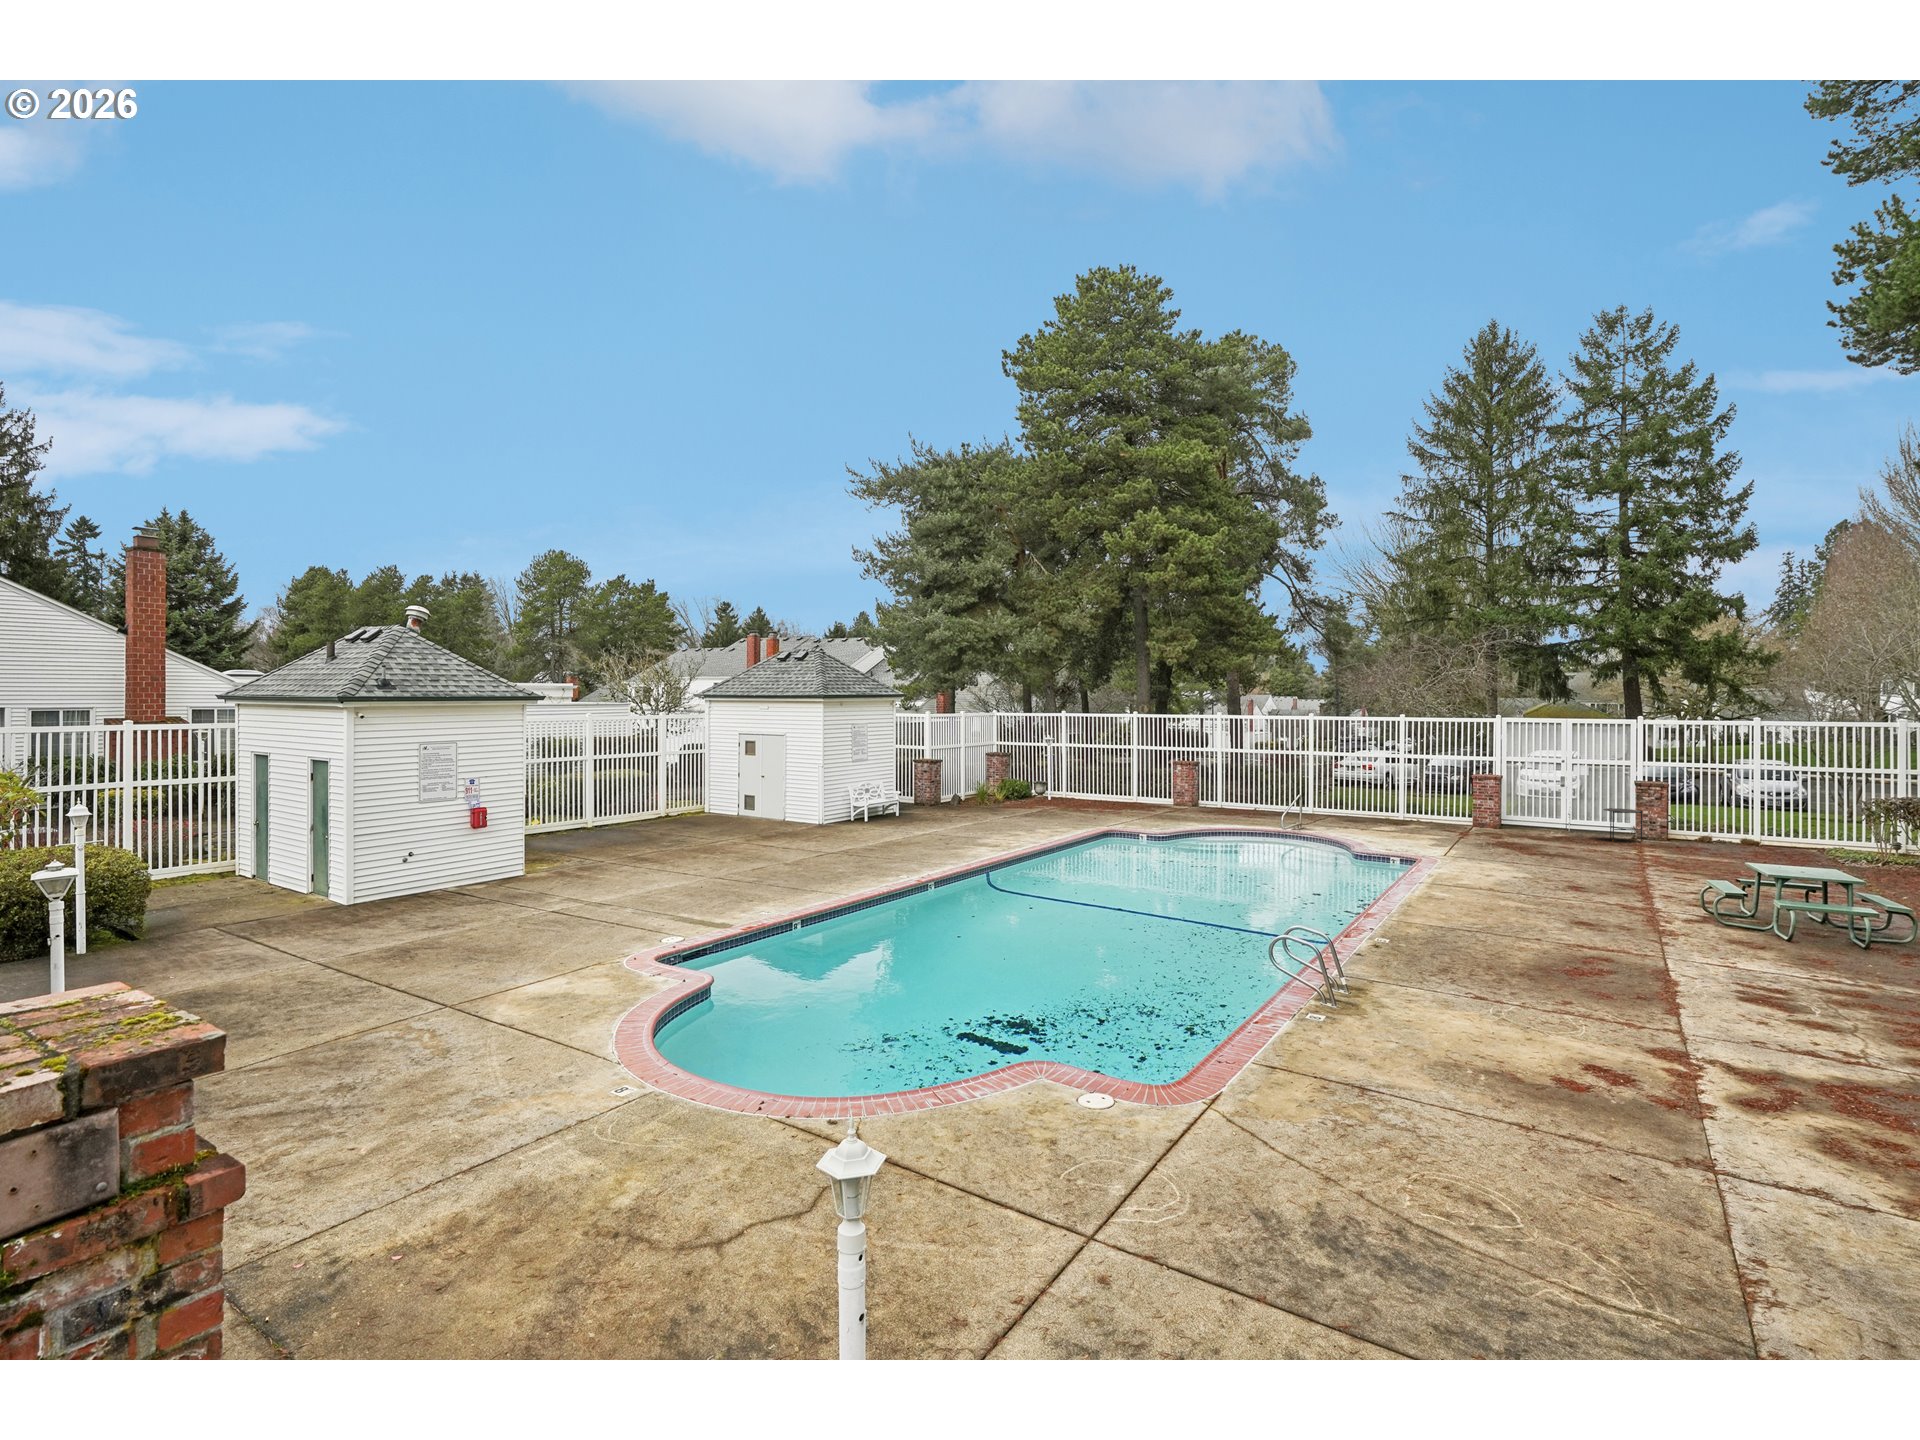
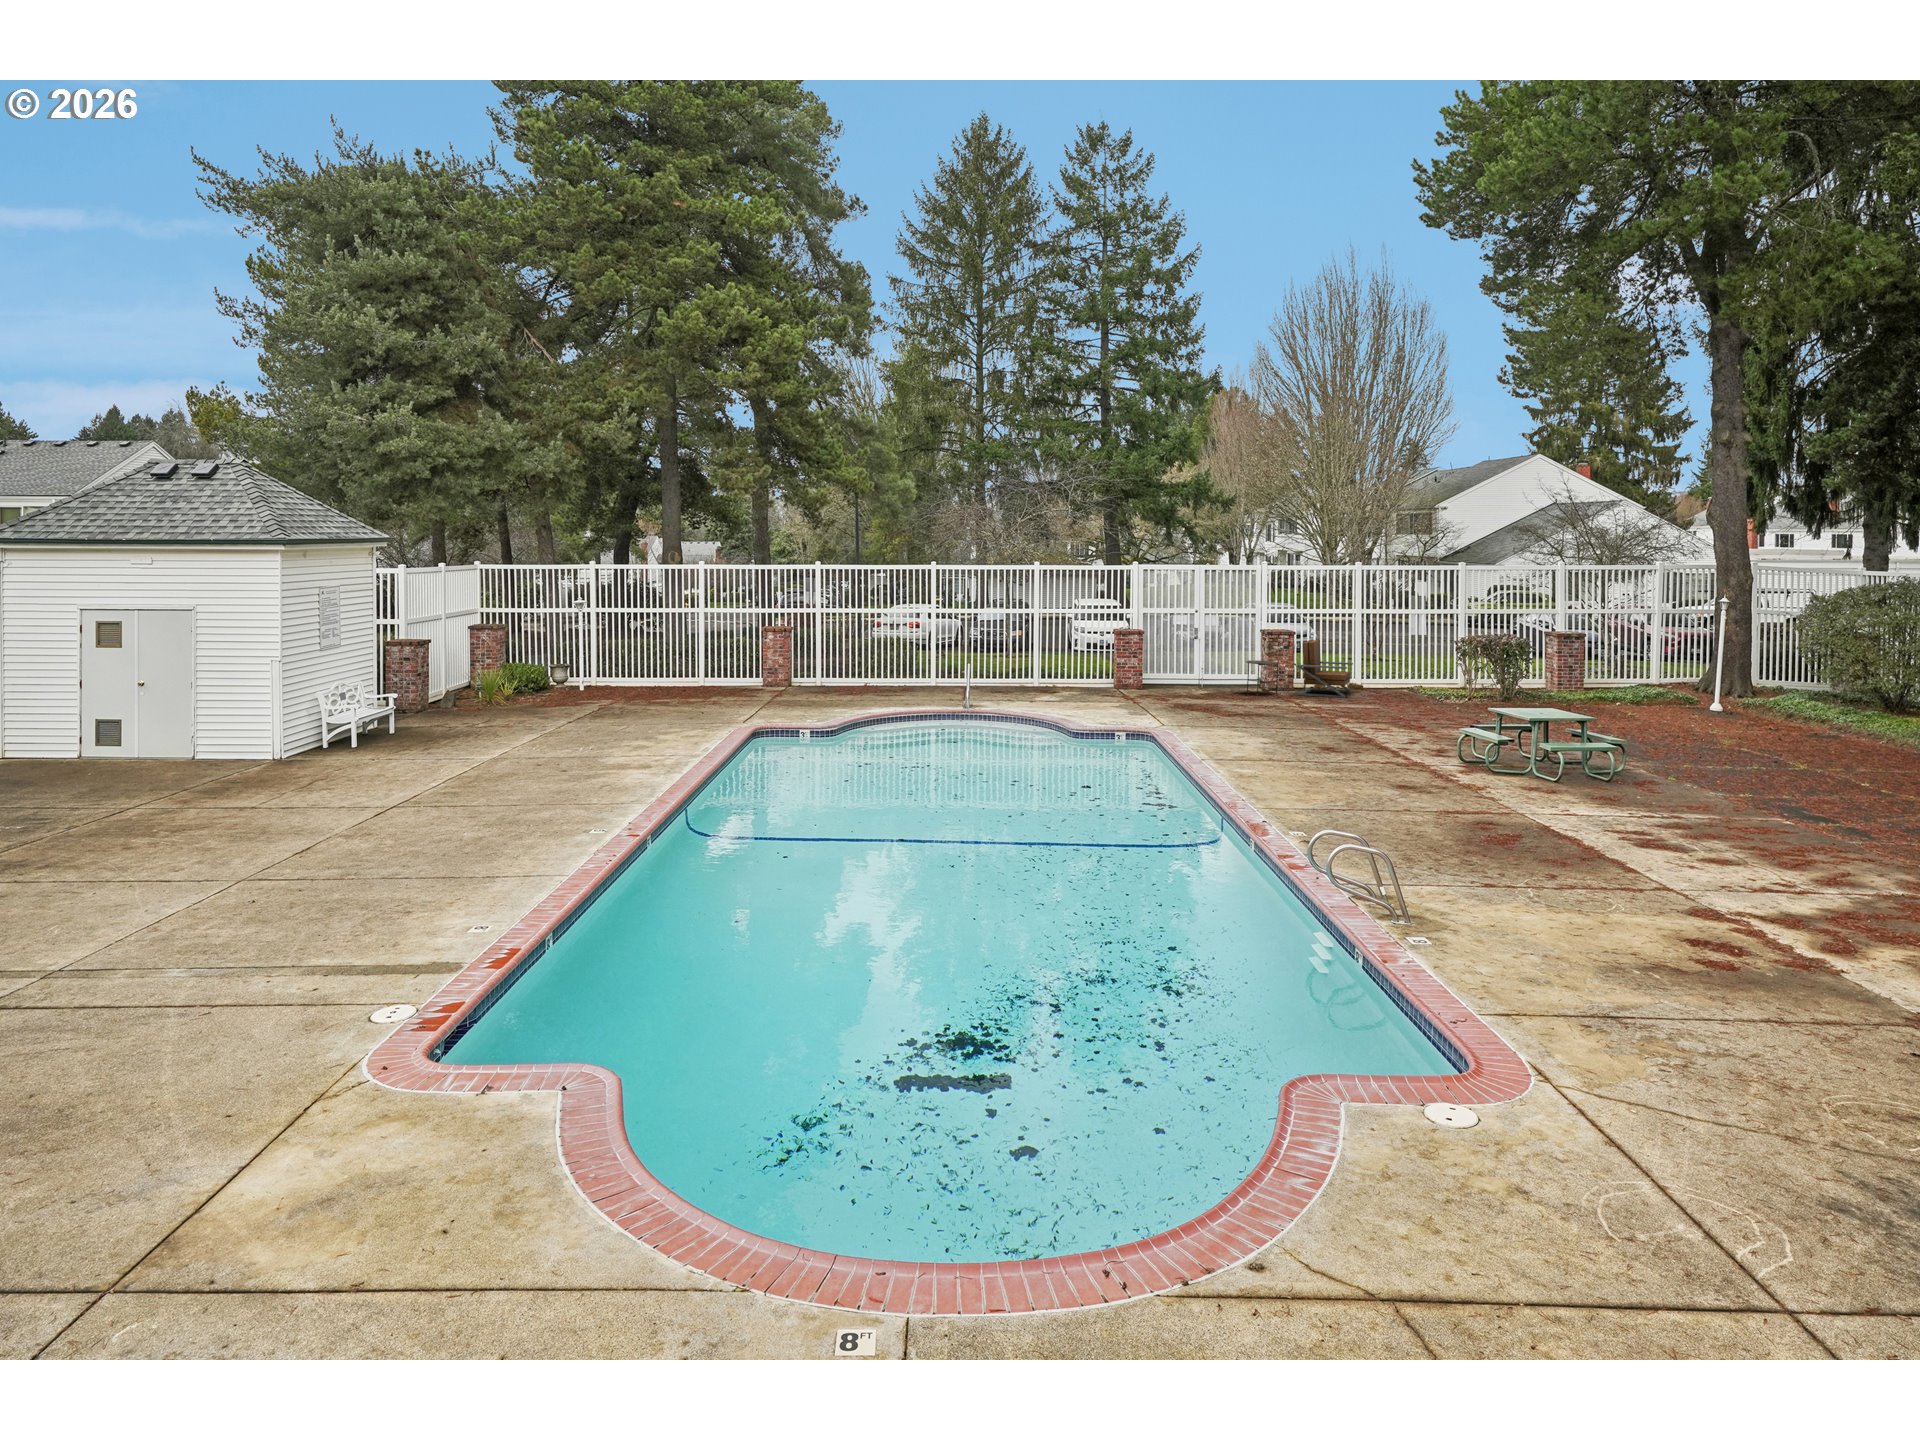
lounge chair: none [1661,792,1744,851] -> present [1297,640,1353,698]

